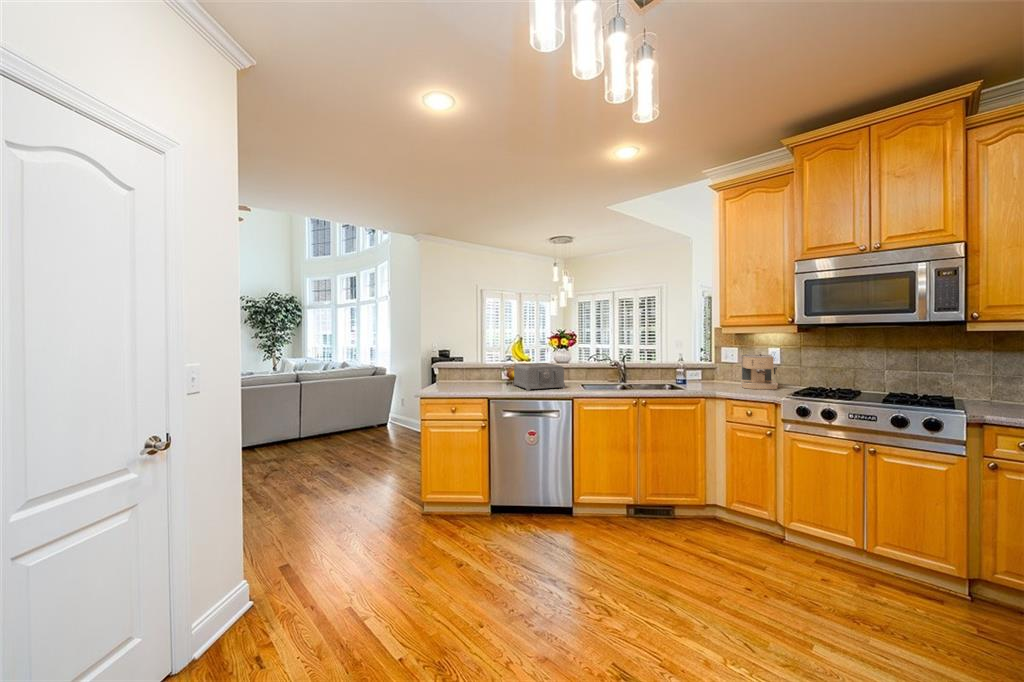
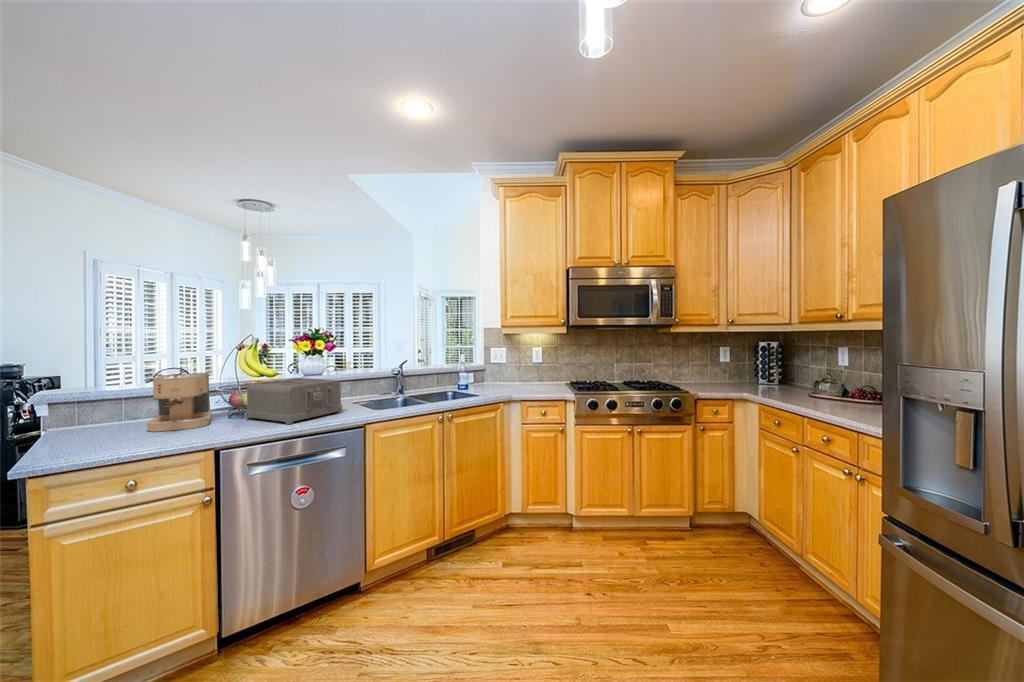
coffee maker: present [741,354,778,389] -> present [146,373,211,432]

